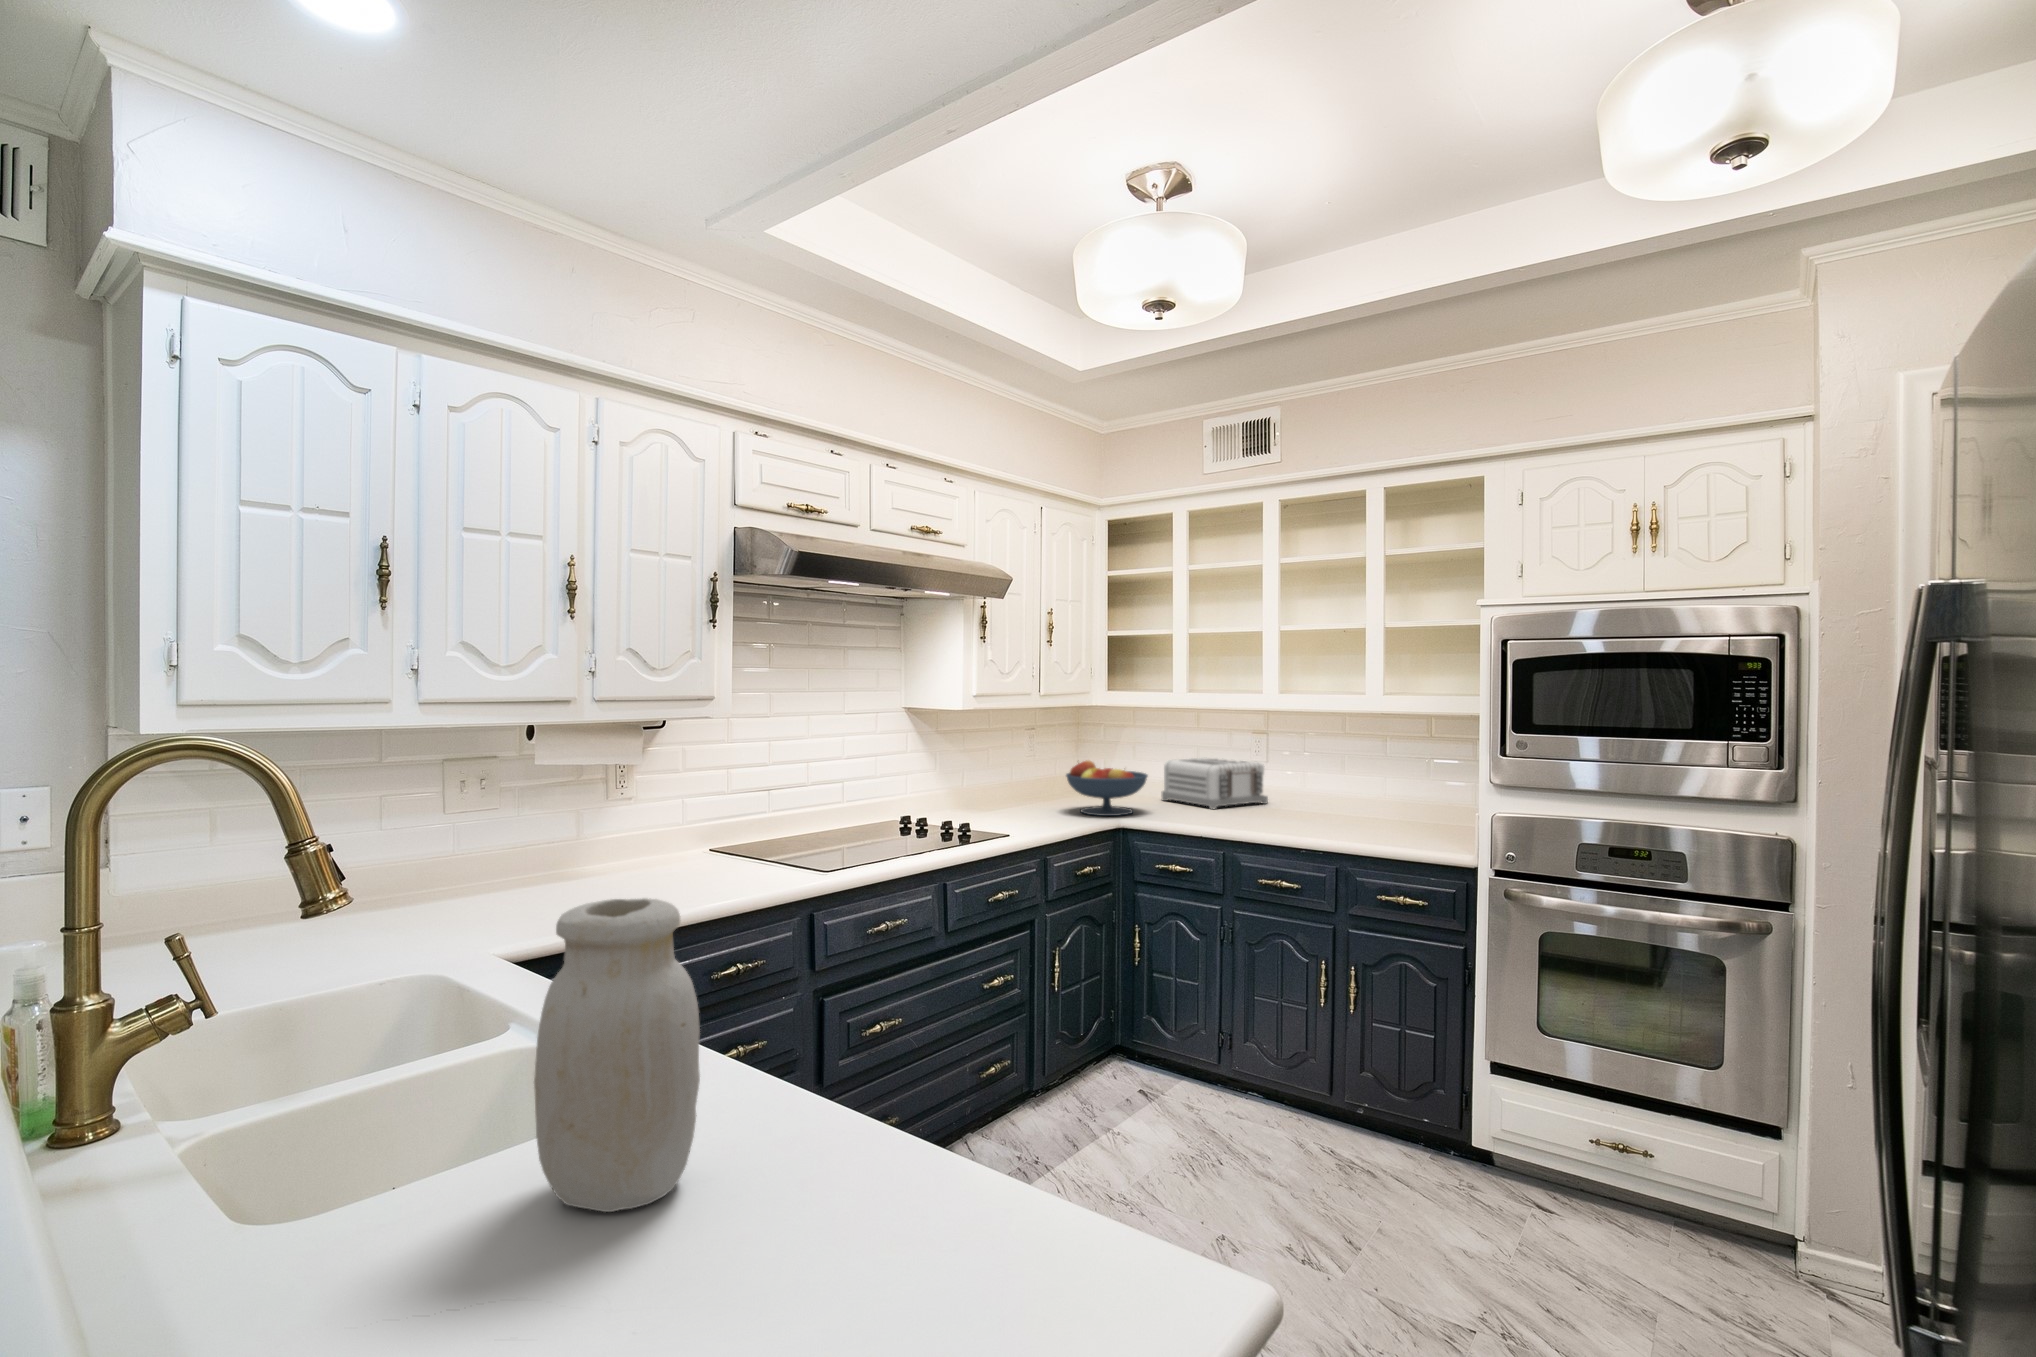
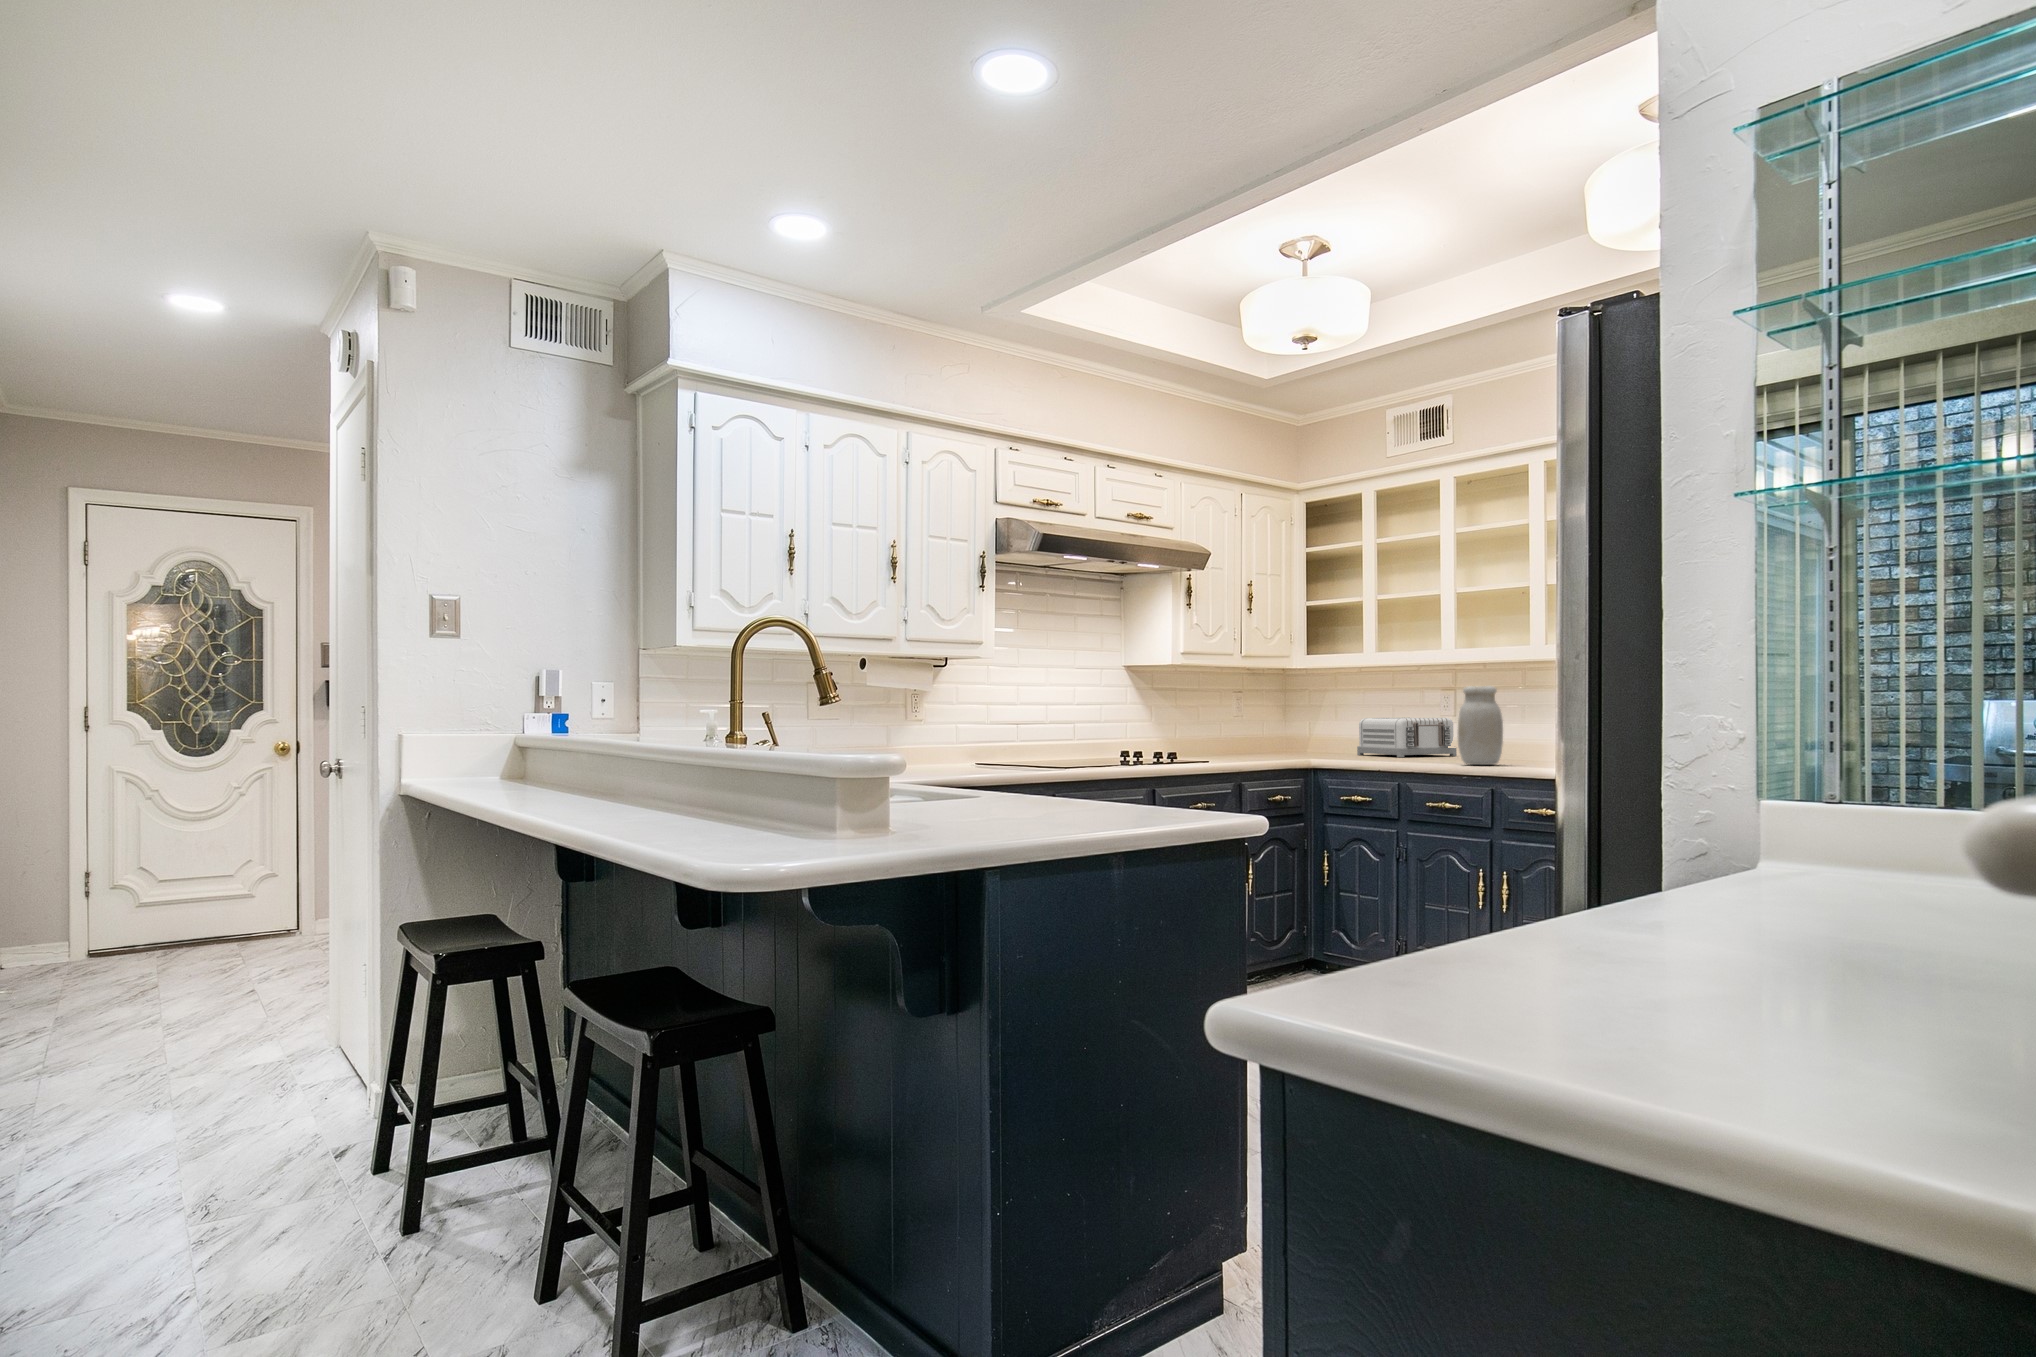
fruit bowl: present [1066,760,1148,816] -> none [1264,713,1338,758]
jar: present [534,898,700,1212] -> present [1458,686,1503,765]

